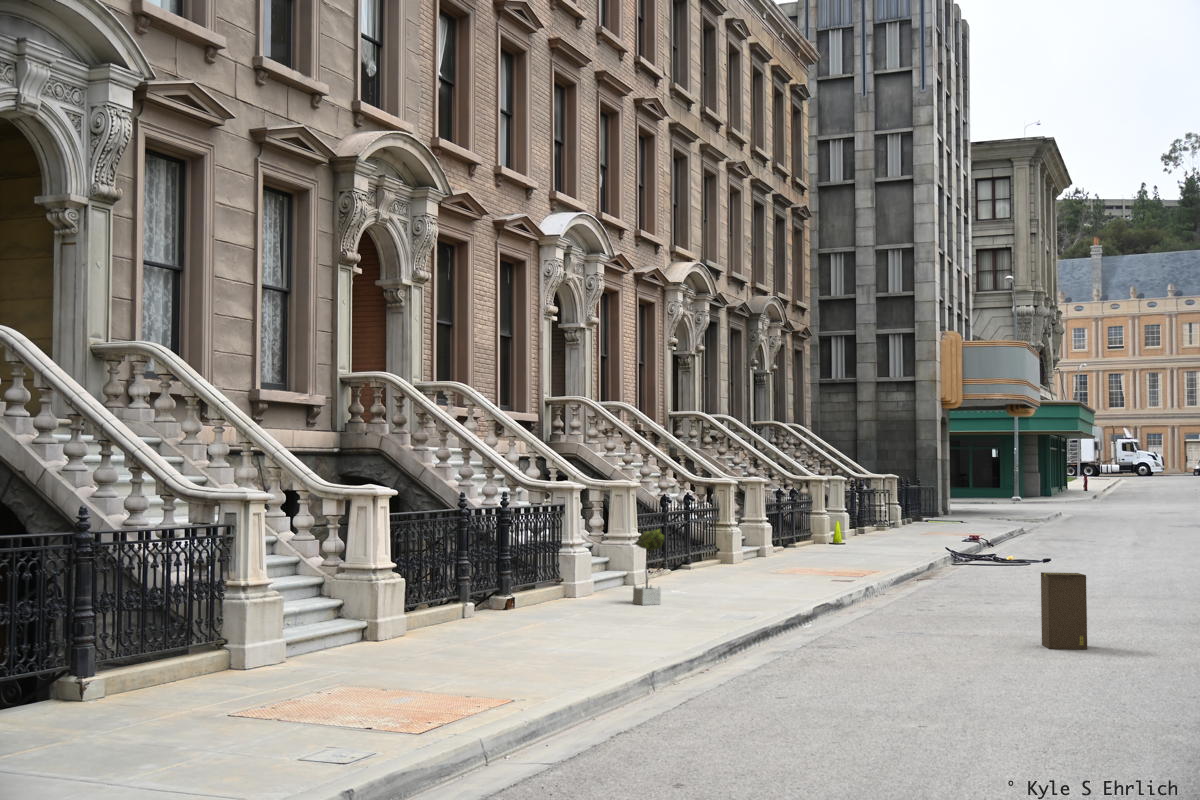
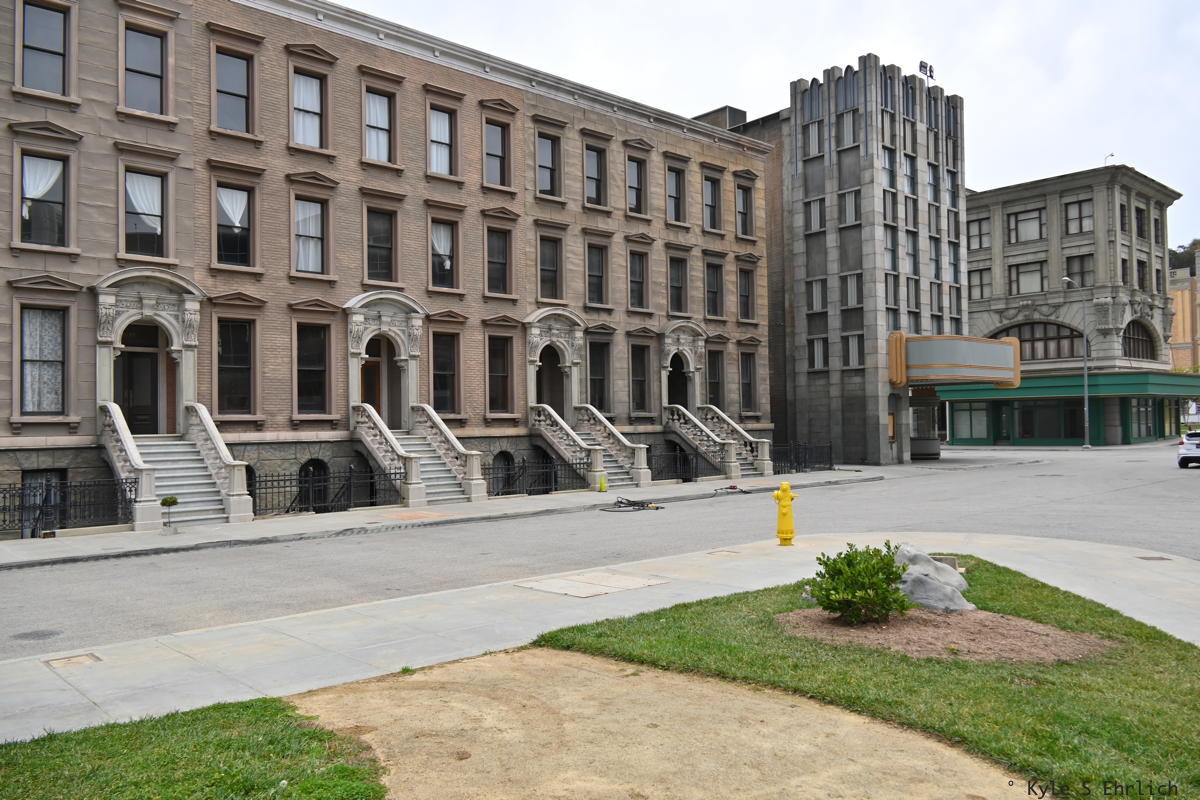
cardboard box: present [1041,572,1087,649] -> none [94,528,123,569]

